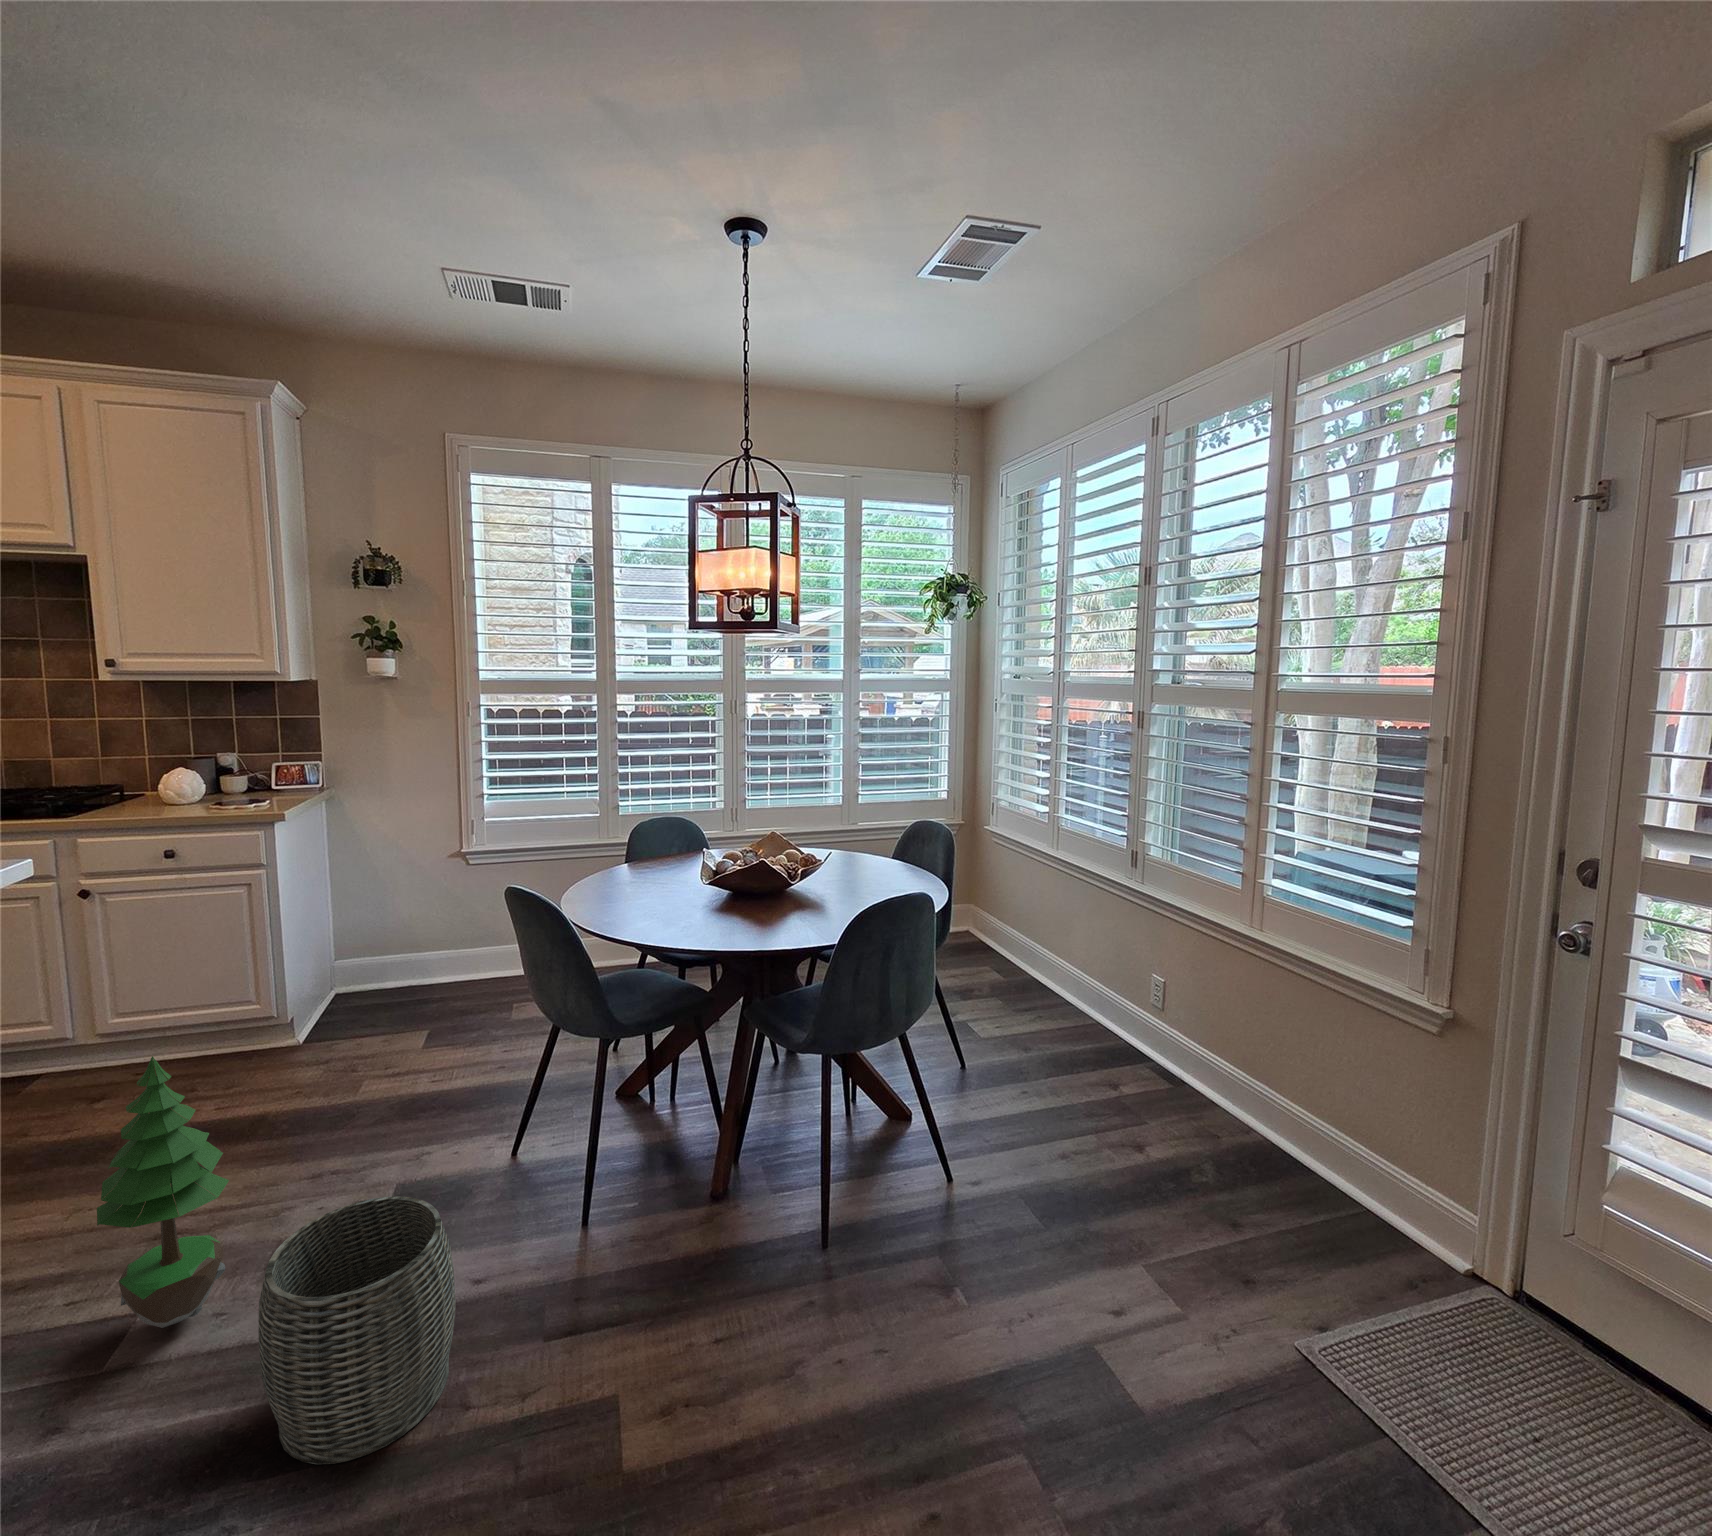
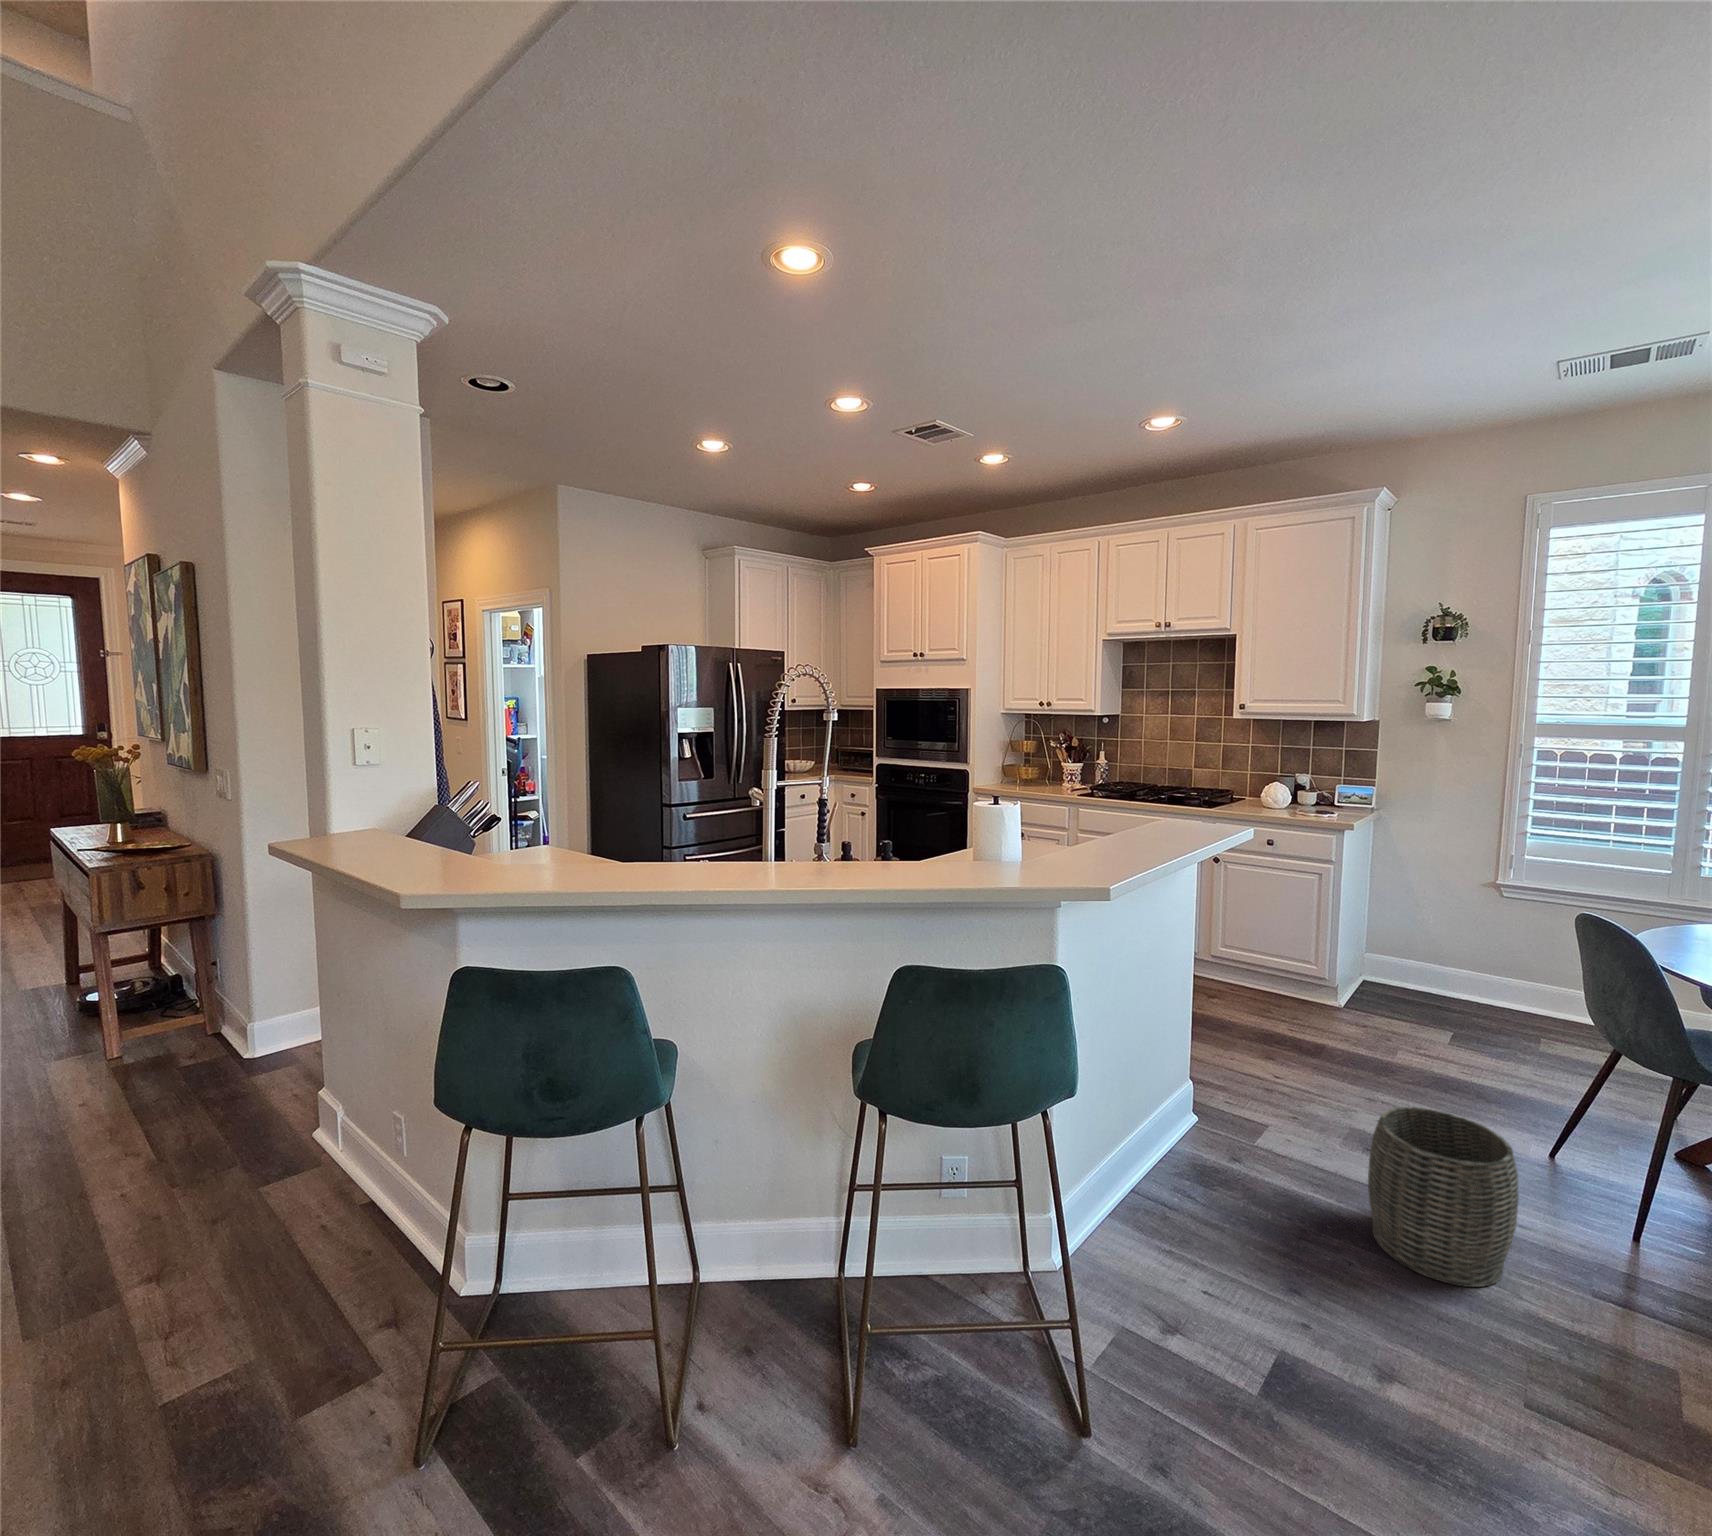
potted tree: present [97,1056,229,1328] -> none [1260,962,1335,1142]

